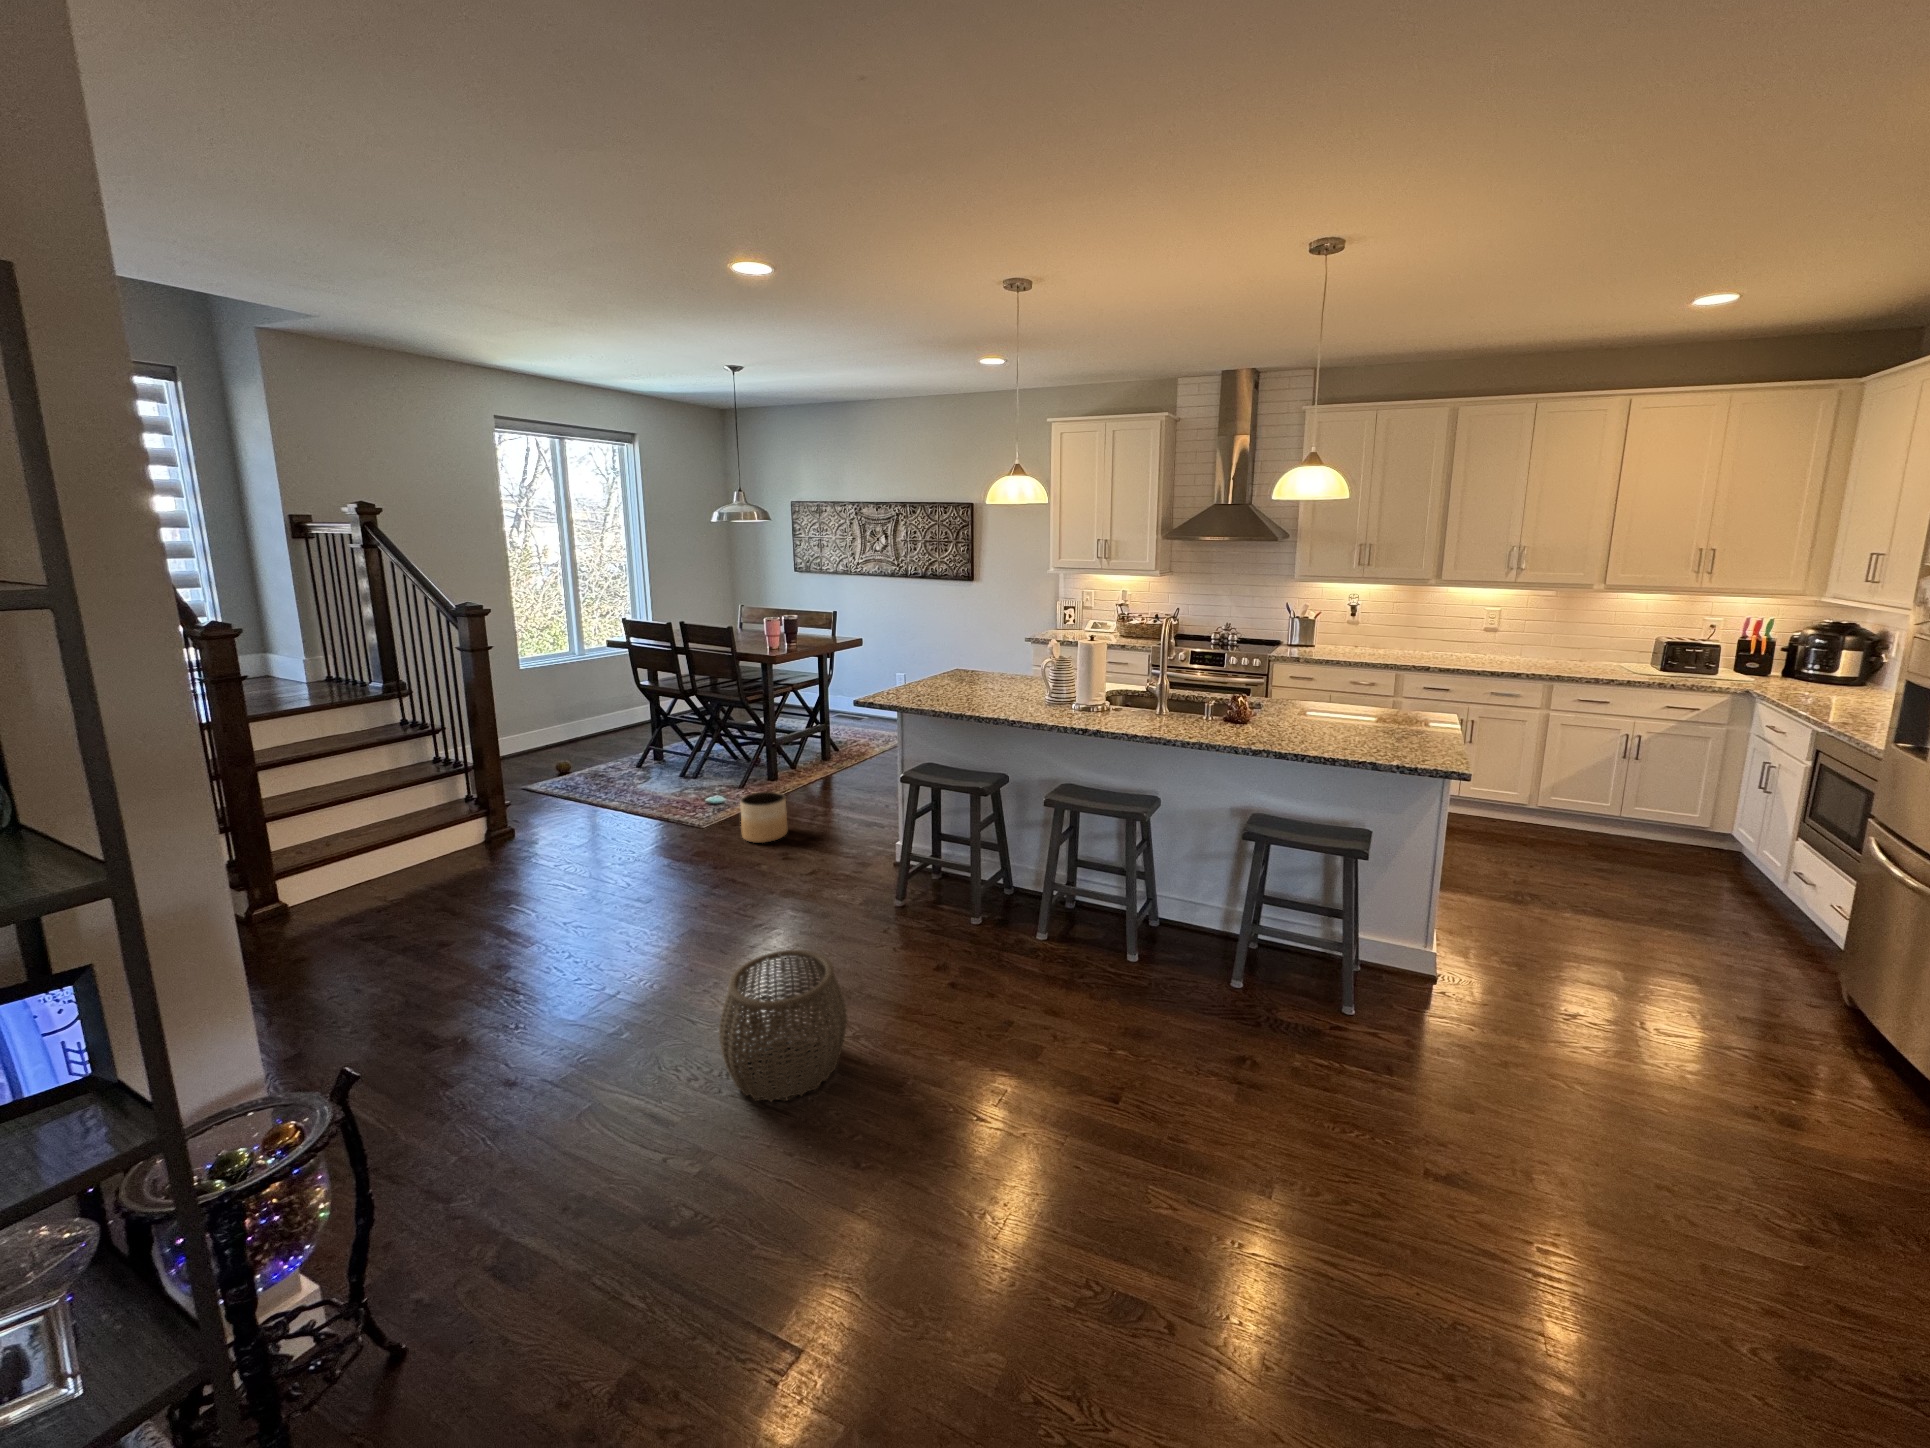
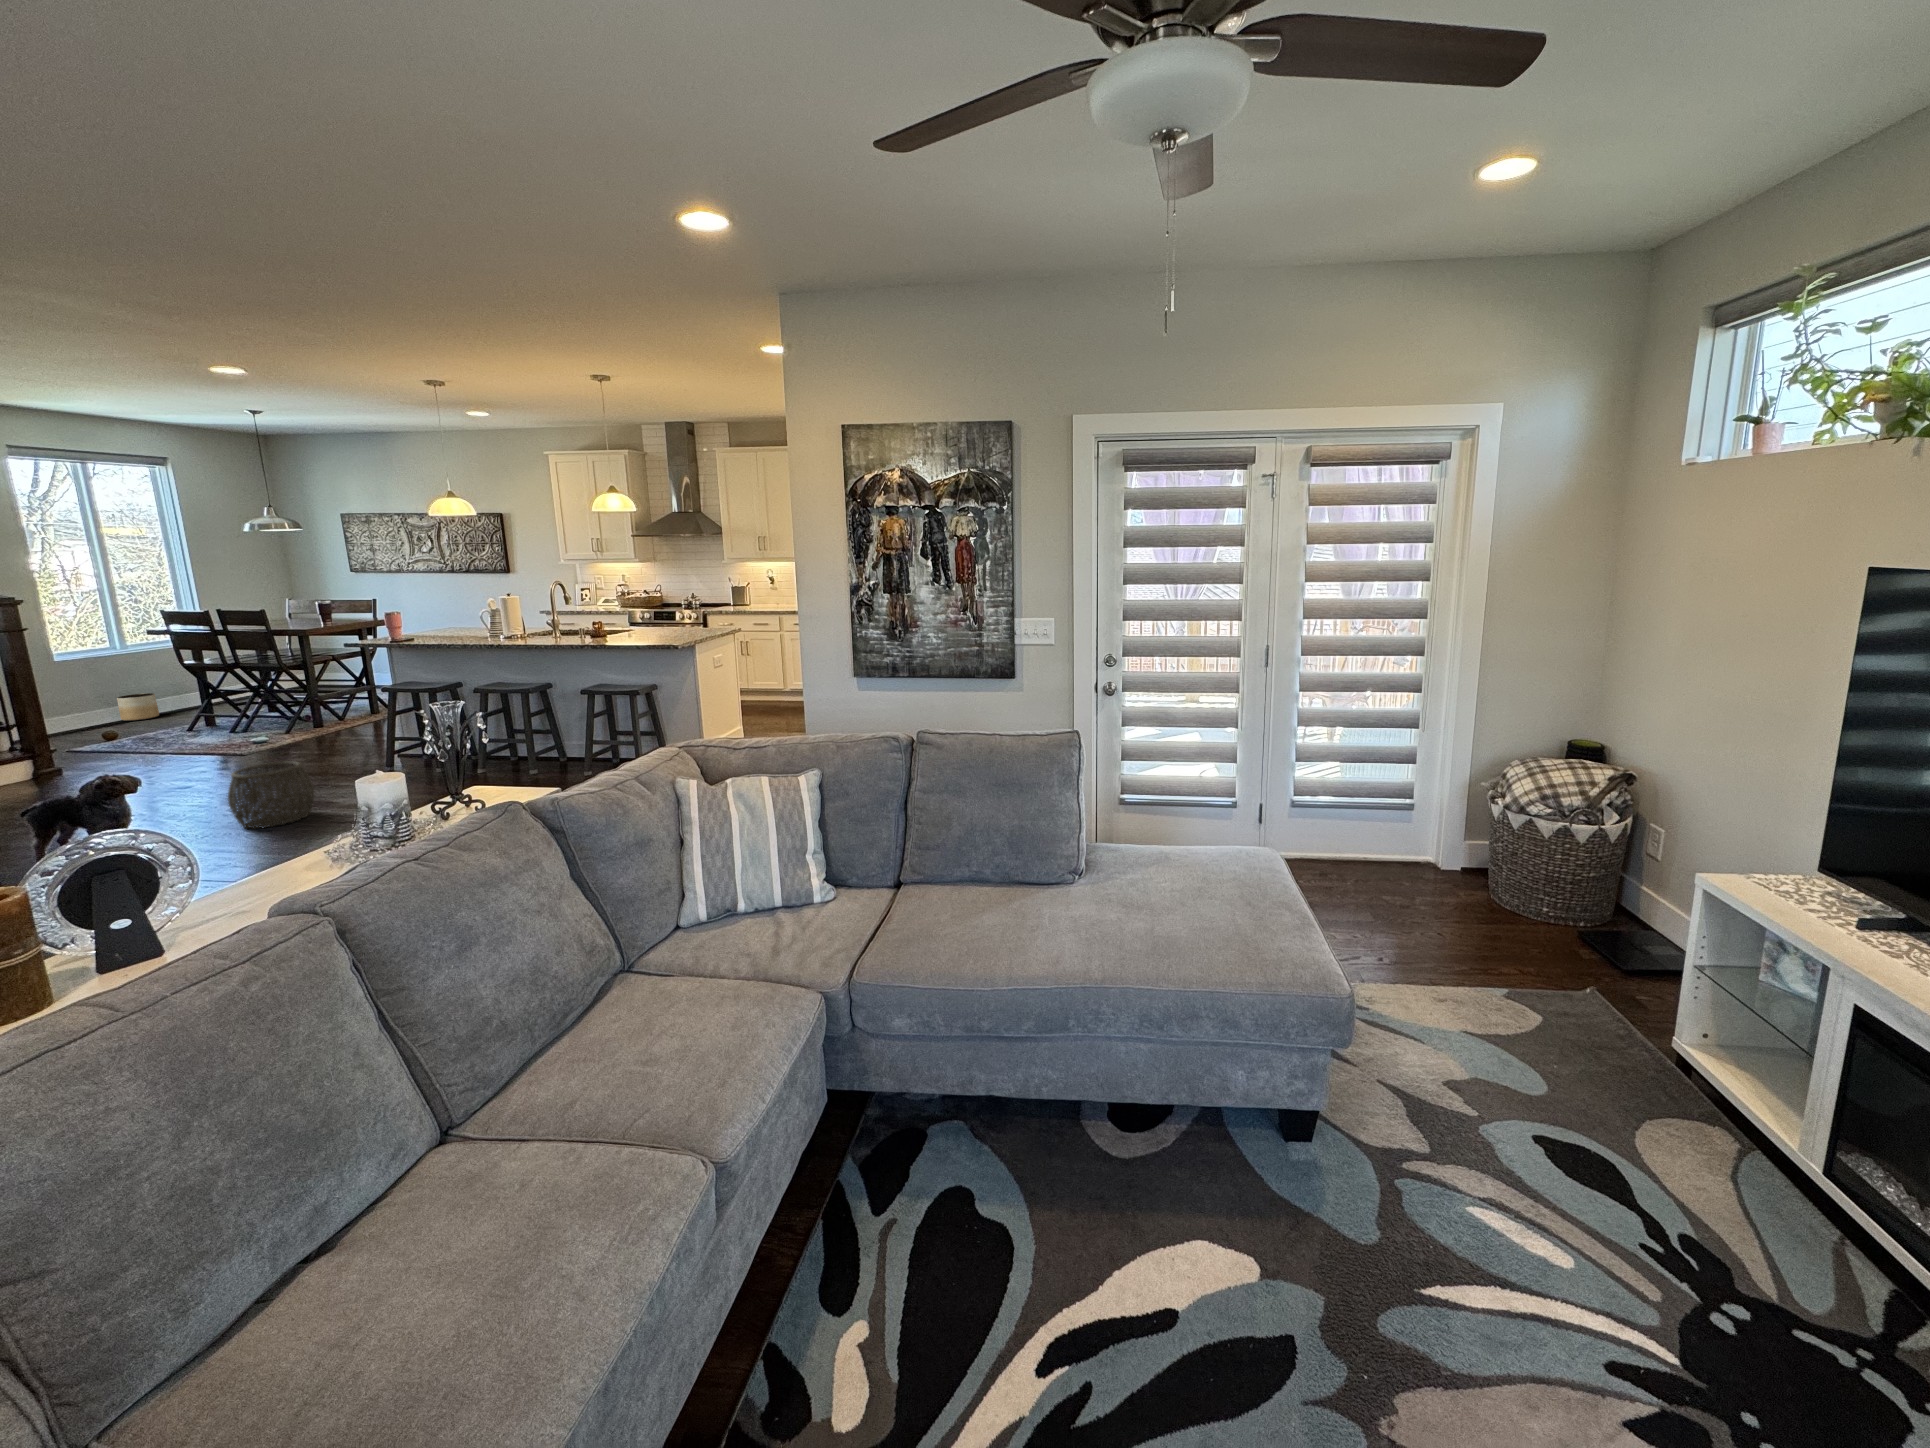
planter: present [740,792,788,843] -> present [117,693,159,721]

